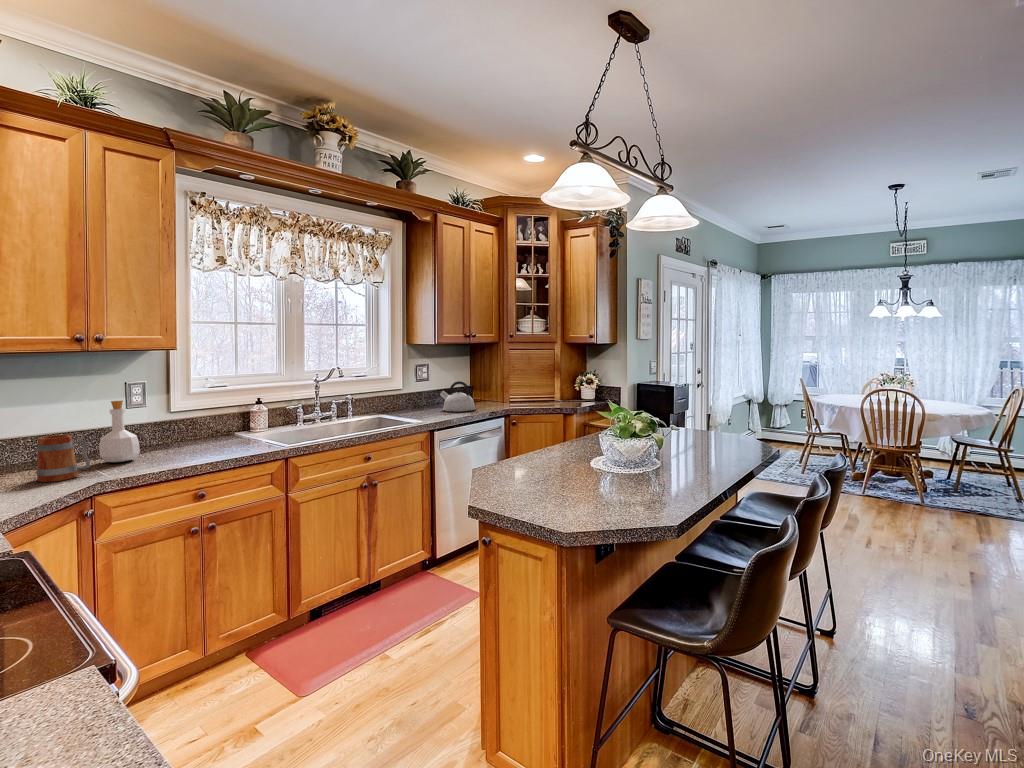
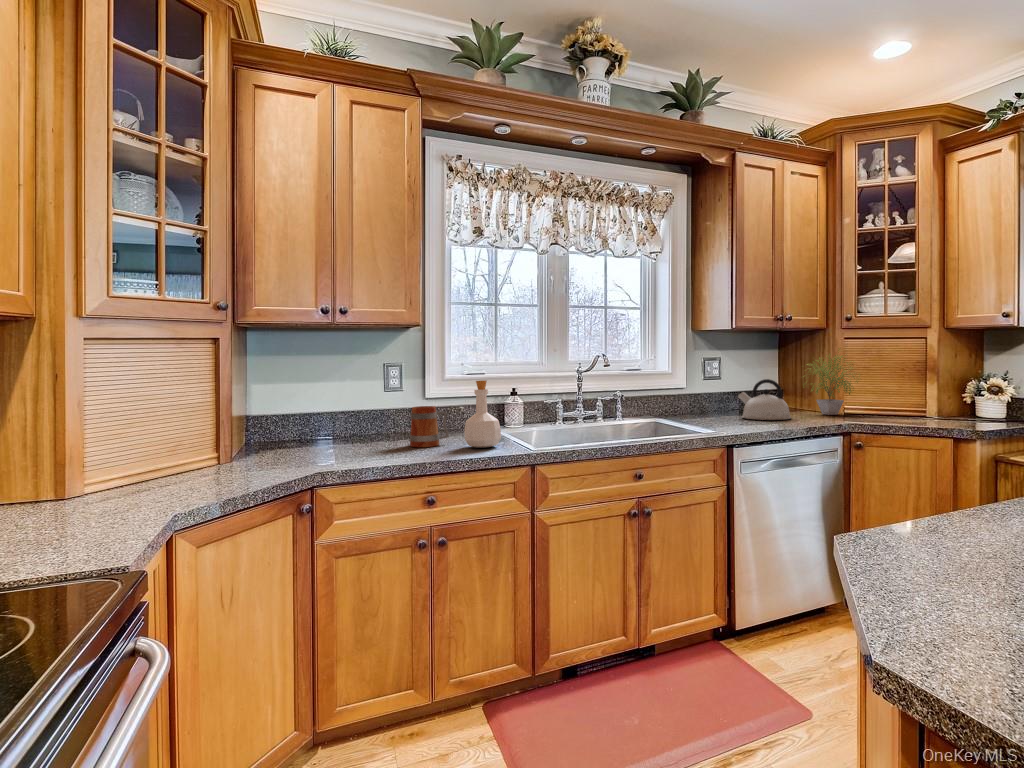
potted plant: none [481,358,522,405] -> present [803,355,858,415]
bottle: present [99,401,140,462] -> present [464,381,501,448]
mug: present [36,435,90,482] -> present [410,406,448,447]

